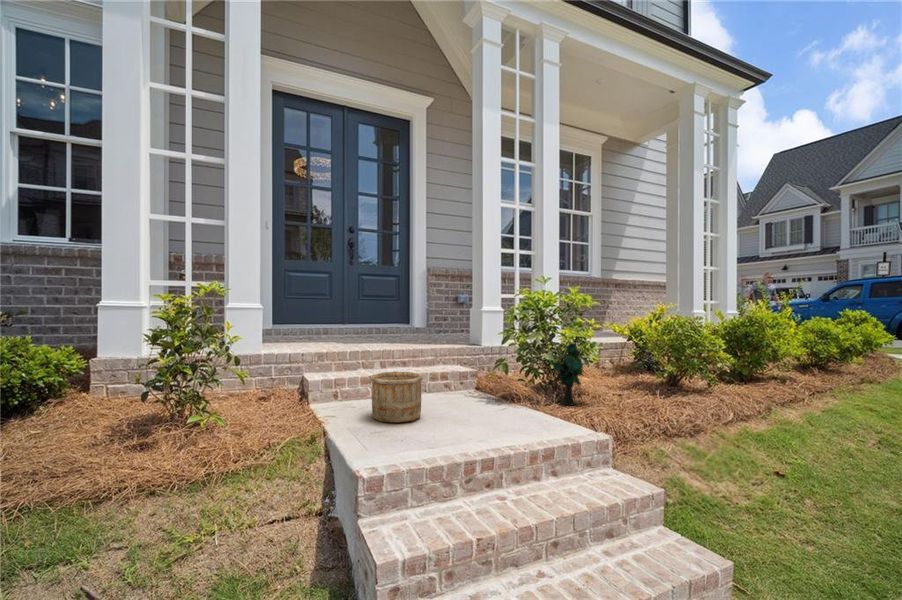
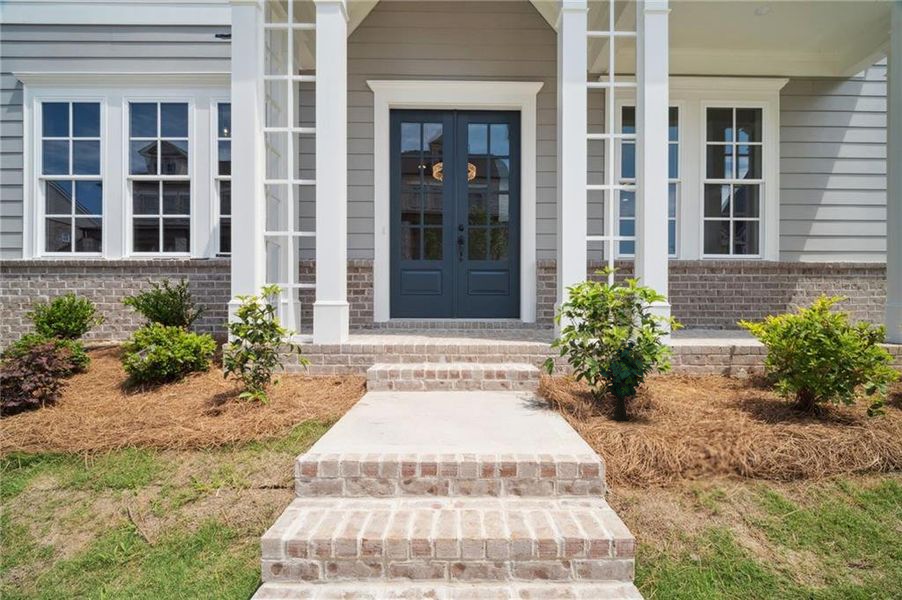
wooden bucket: present [370,372,423,422] -> none [384,368,437,418]

